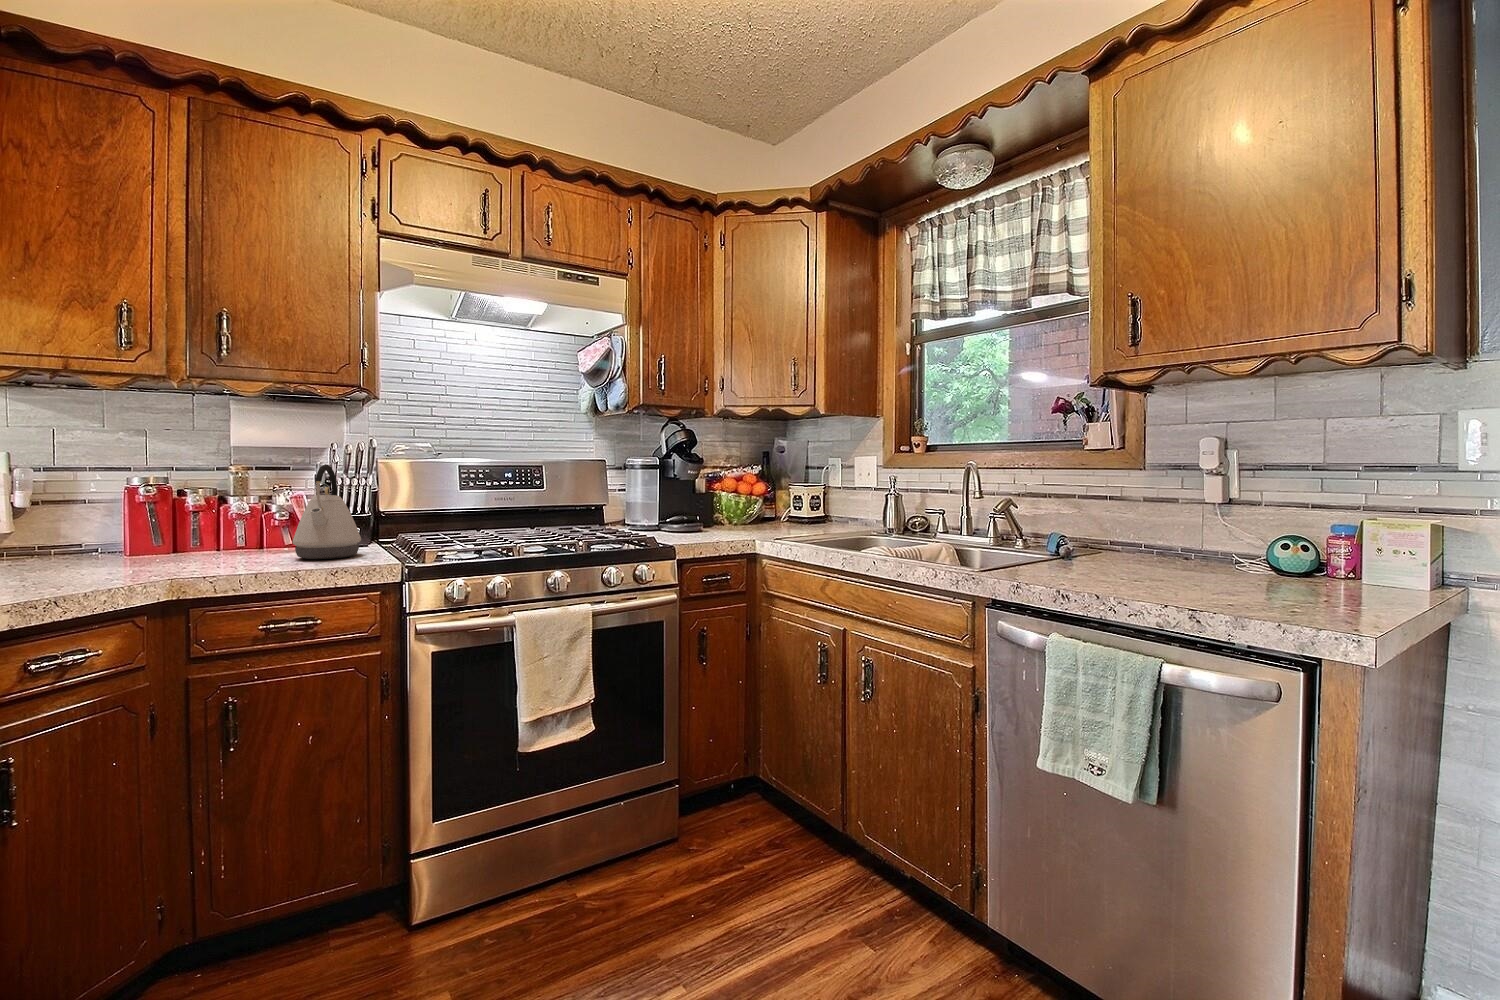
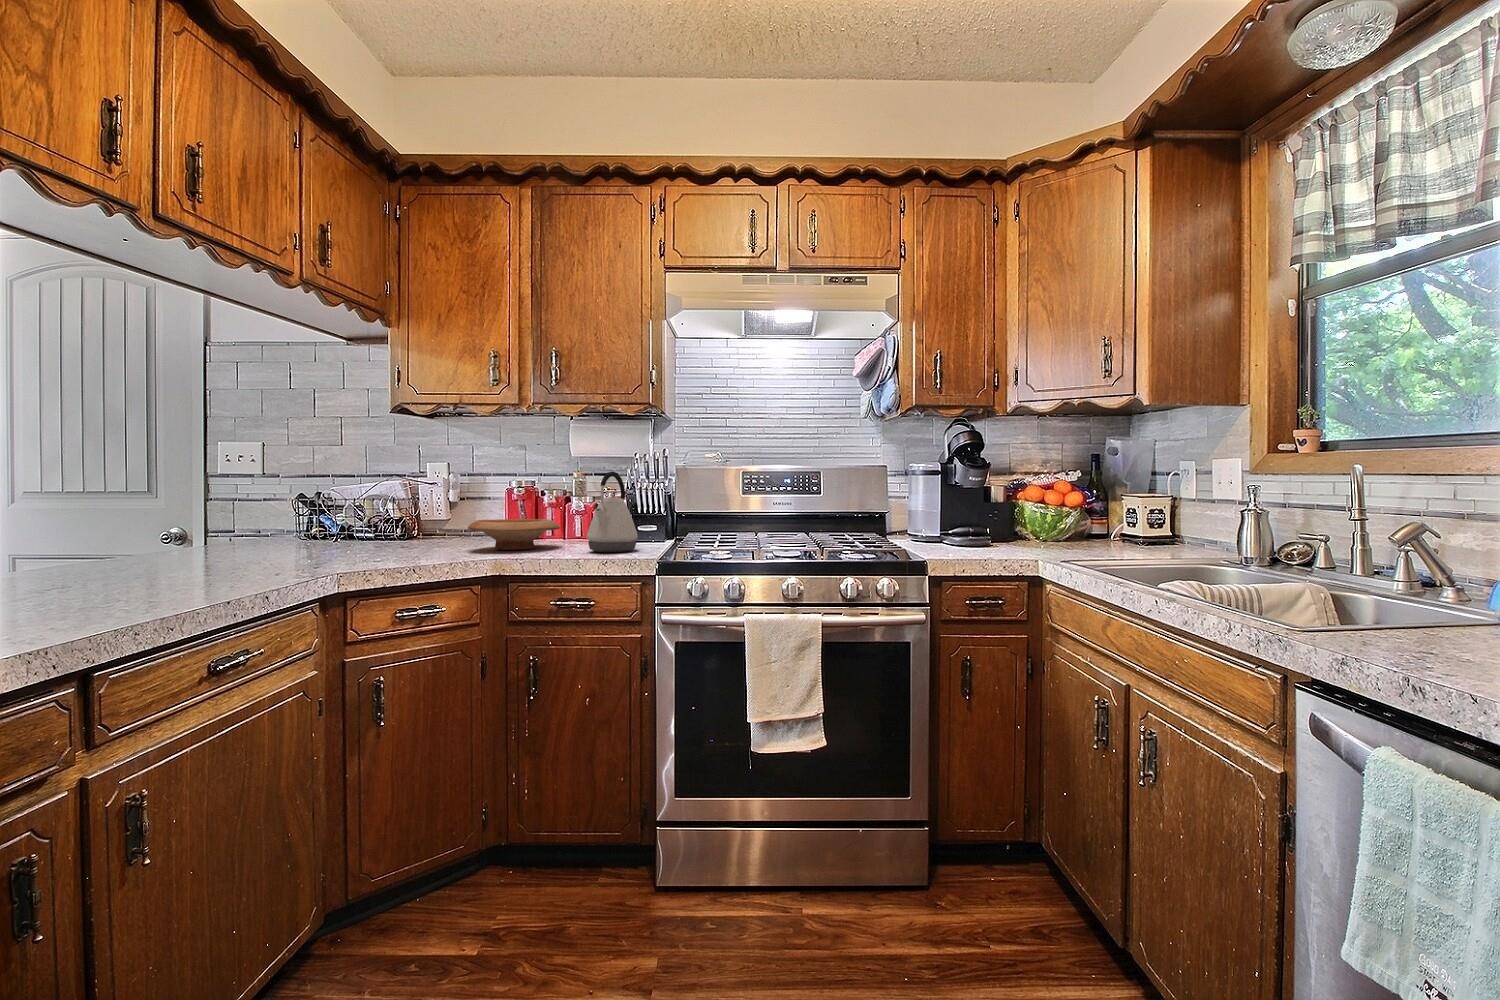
wooden bowl: none [91,522,238,564] -> present [468,519,560,550]

